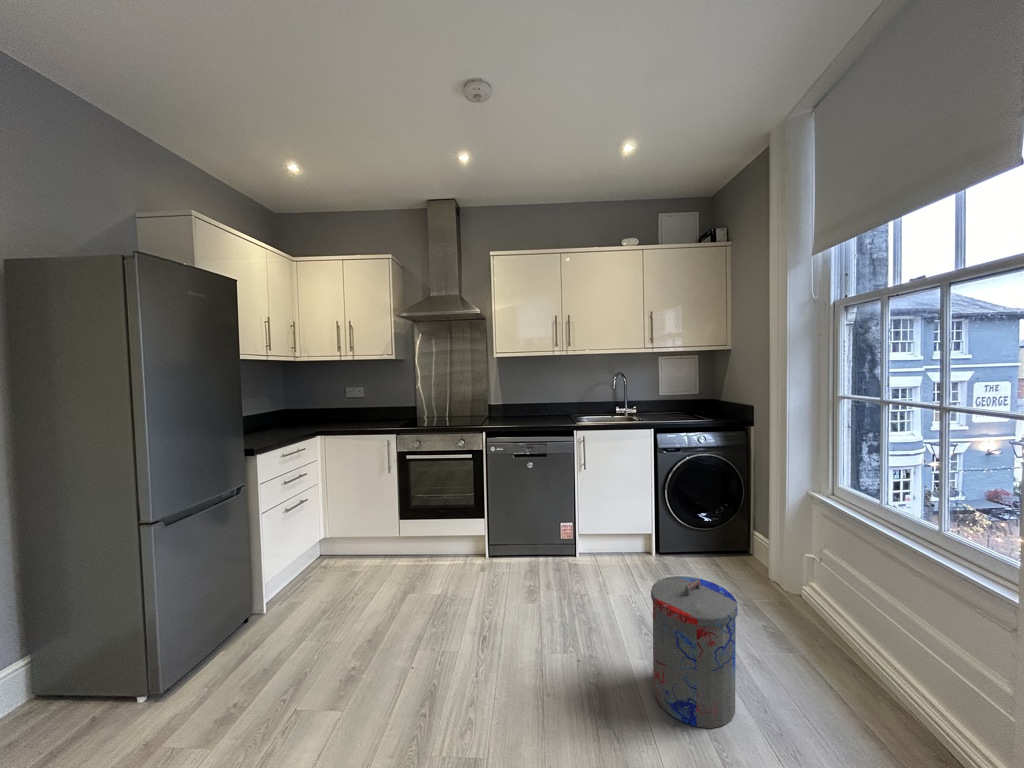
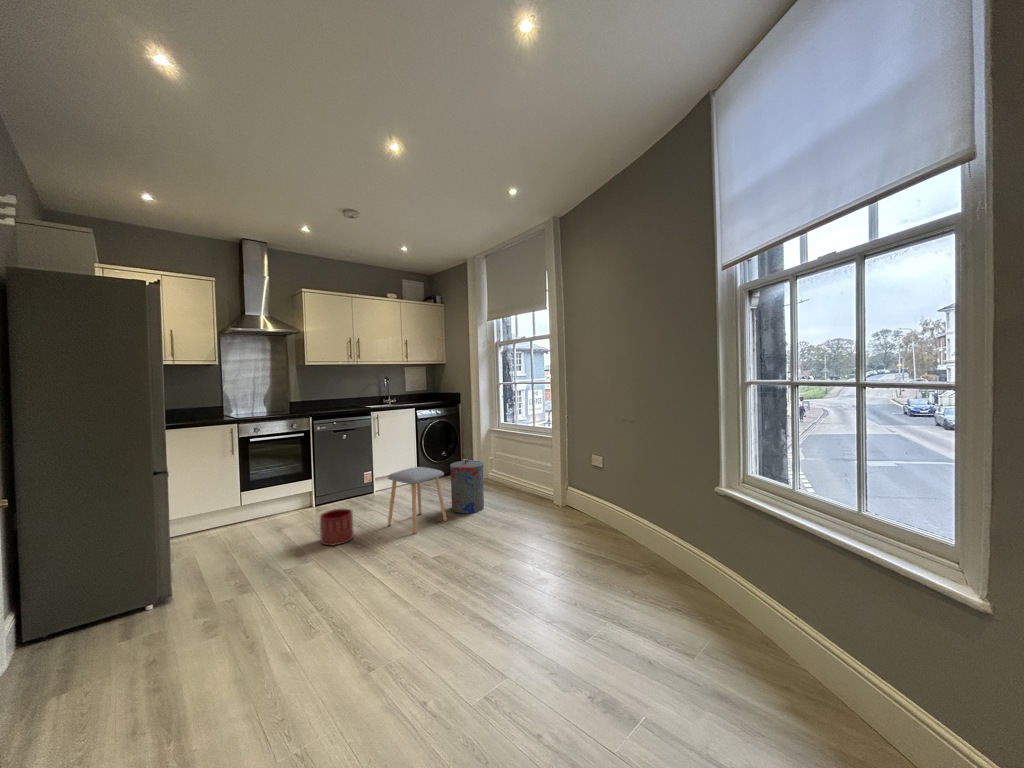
stool: none [512,569,618,736] -> present [388,467,447,534]
planter: none [394,607,449,683] -> present [320,509,354,545]

